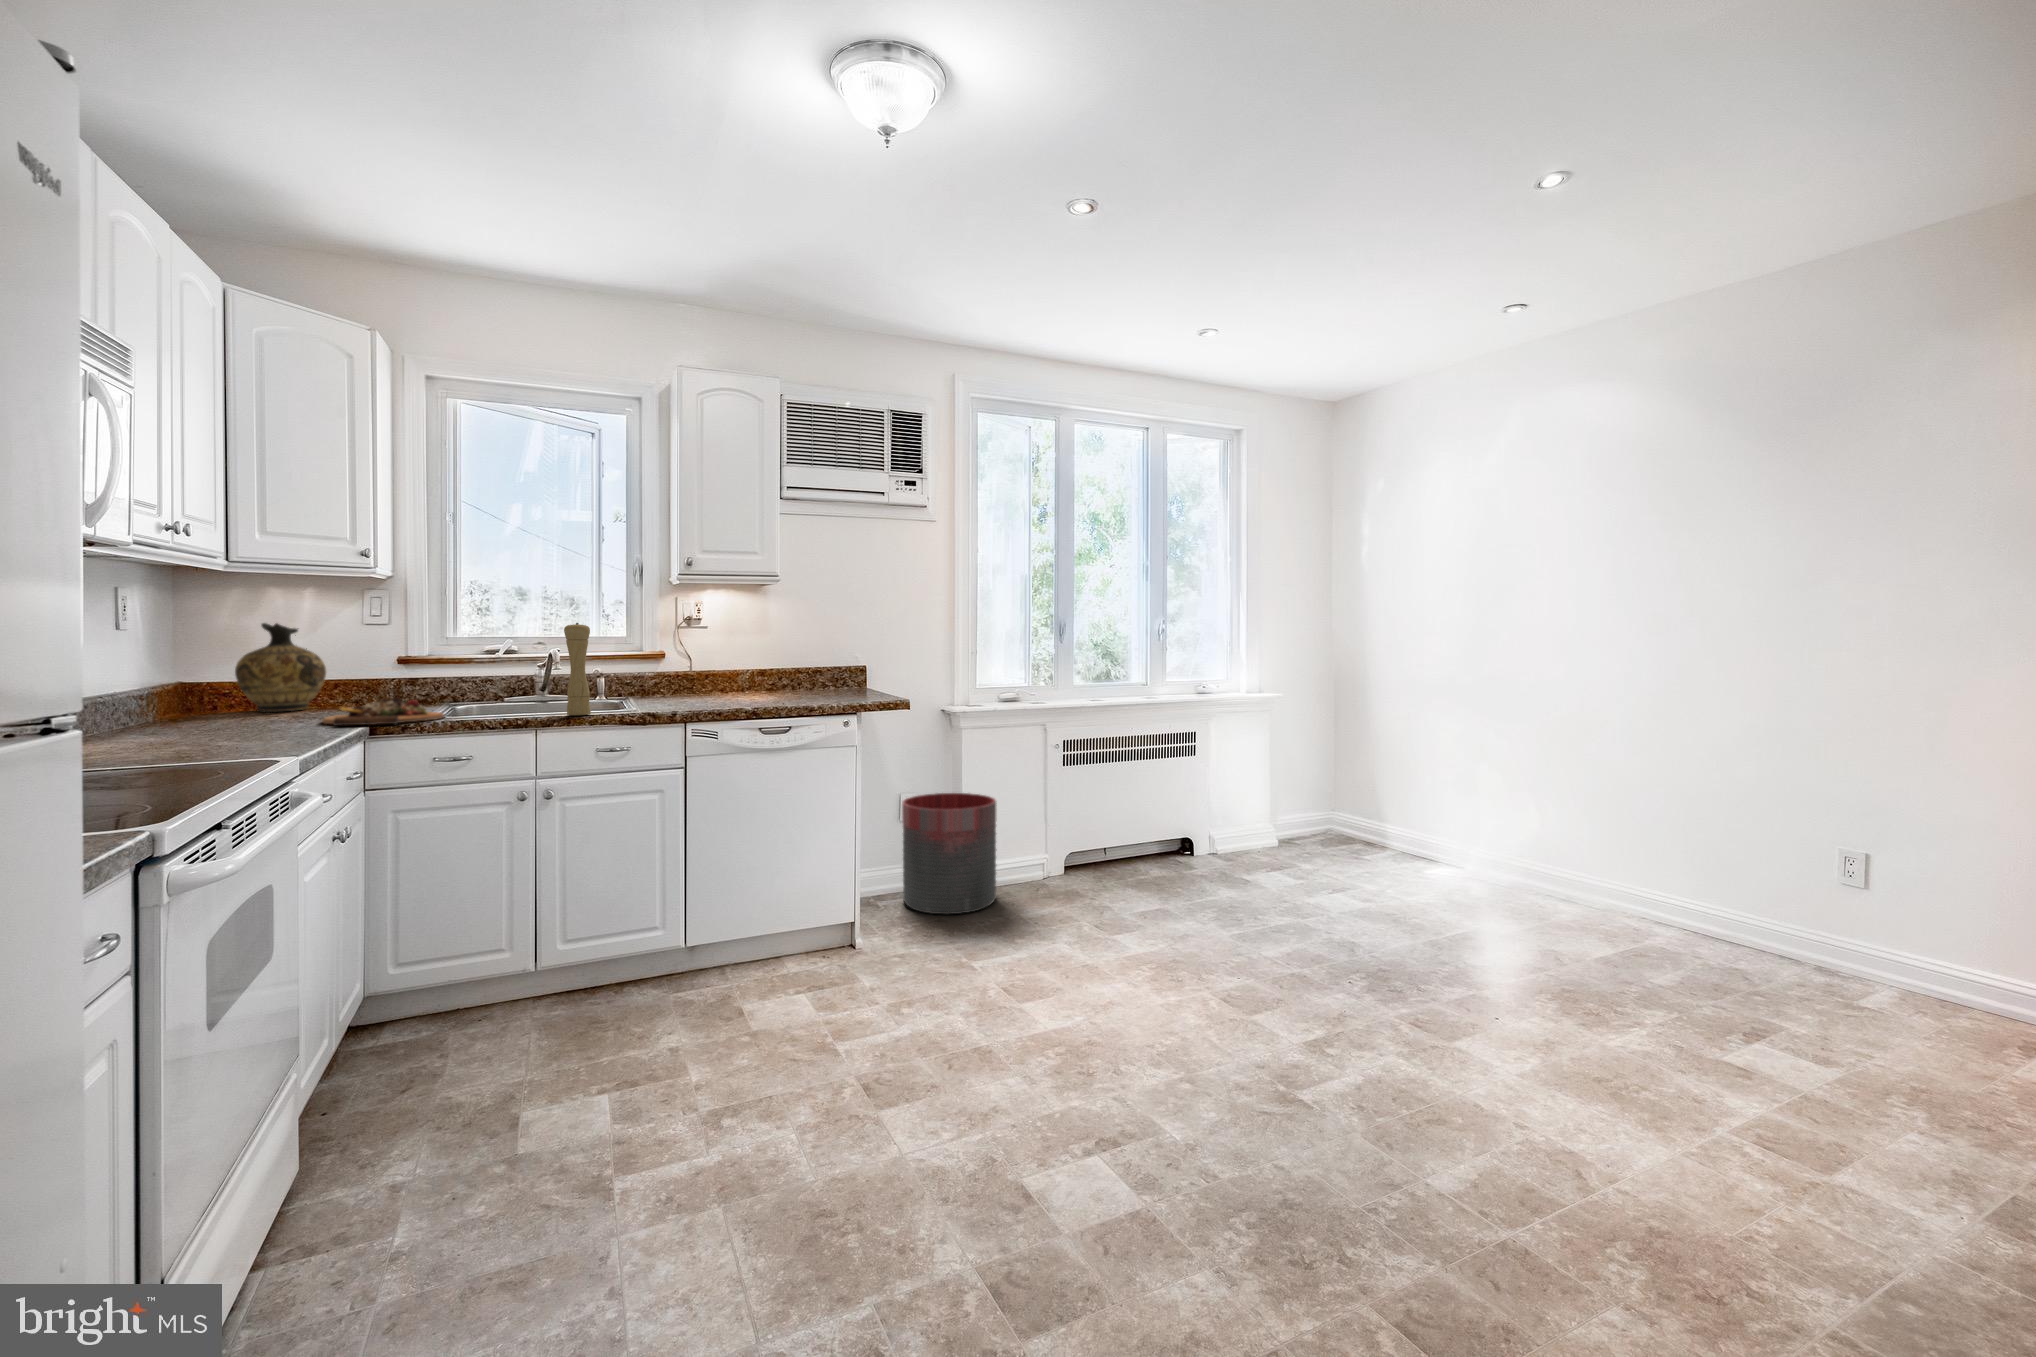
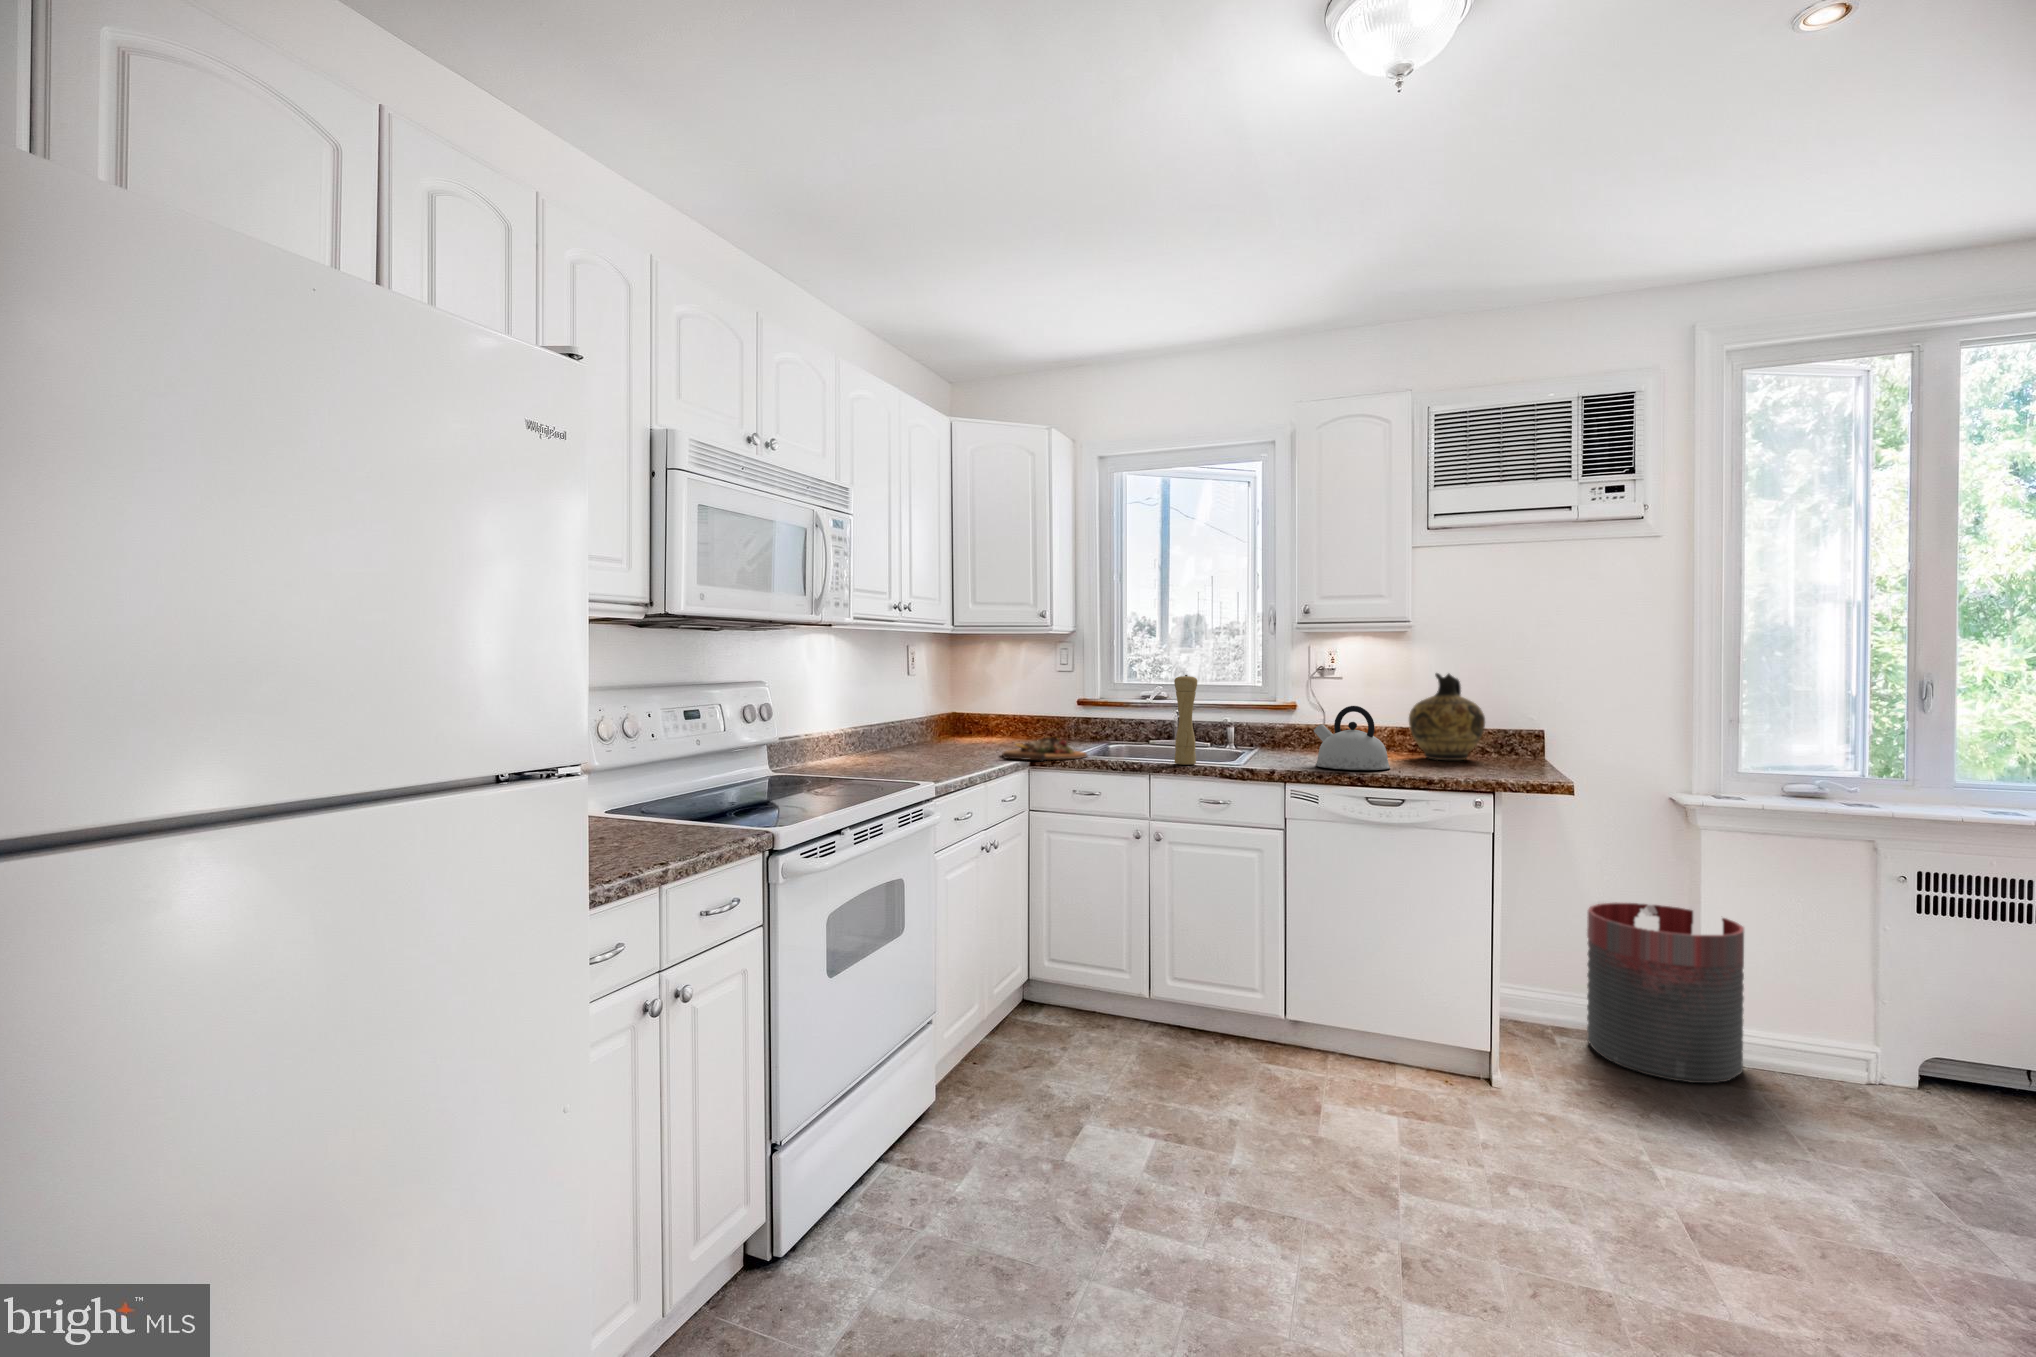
ceramic jug: present [235,623,326,712] -> present [1409,673,1485,760]
kettle: none [704,651,775,708] -> present [1314,706,1390,770]

